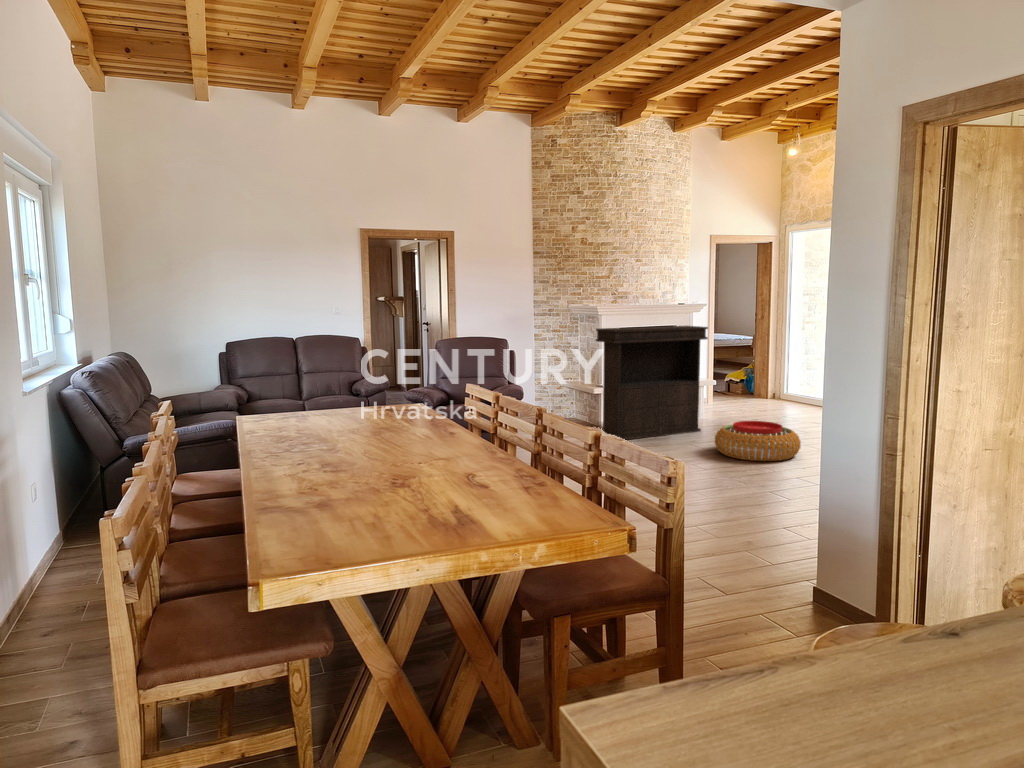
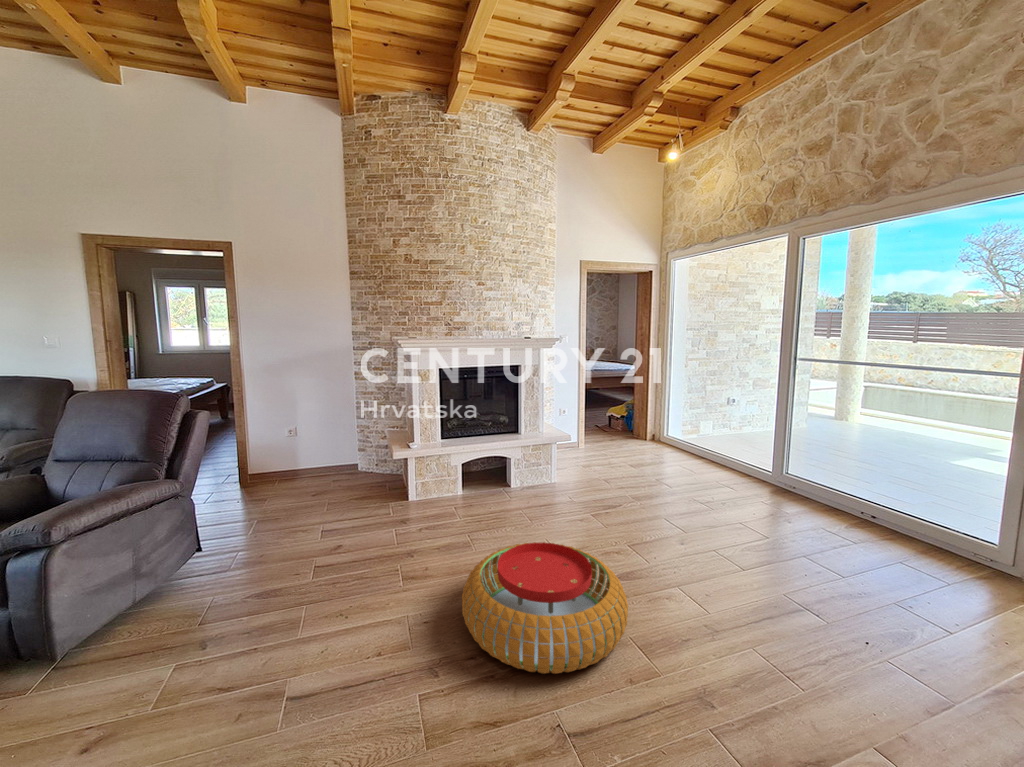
console table: present [596,326,708,441] -> none [355,365,529,538]

